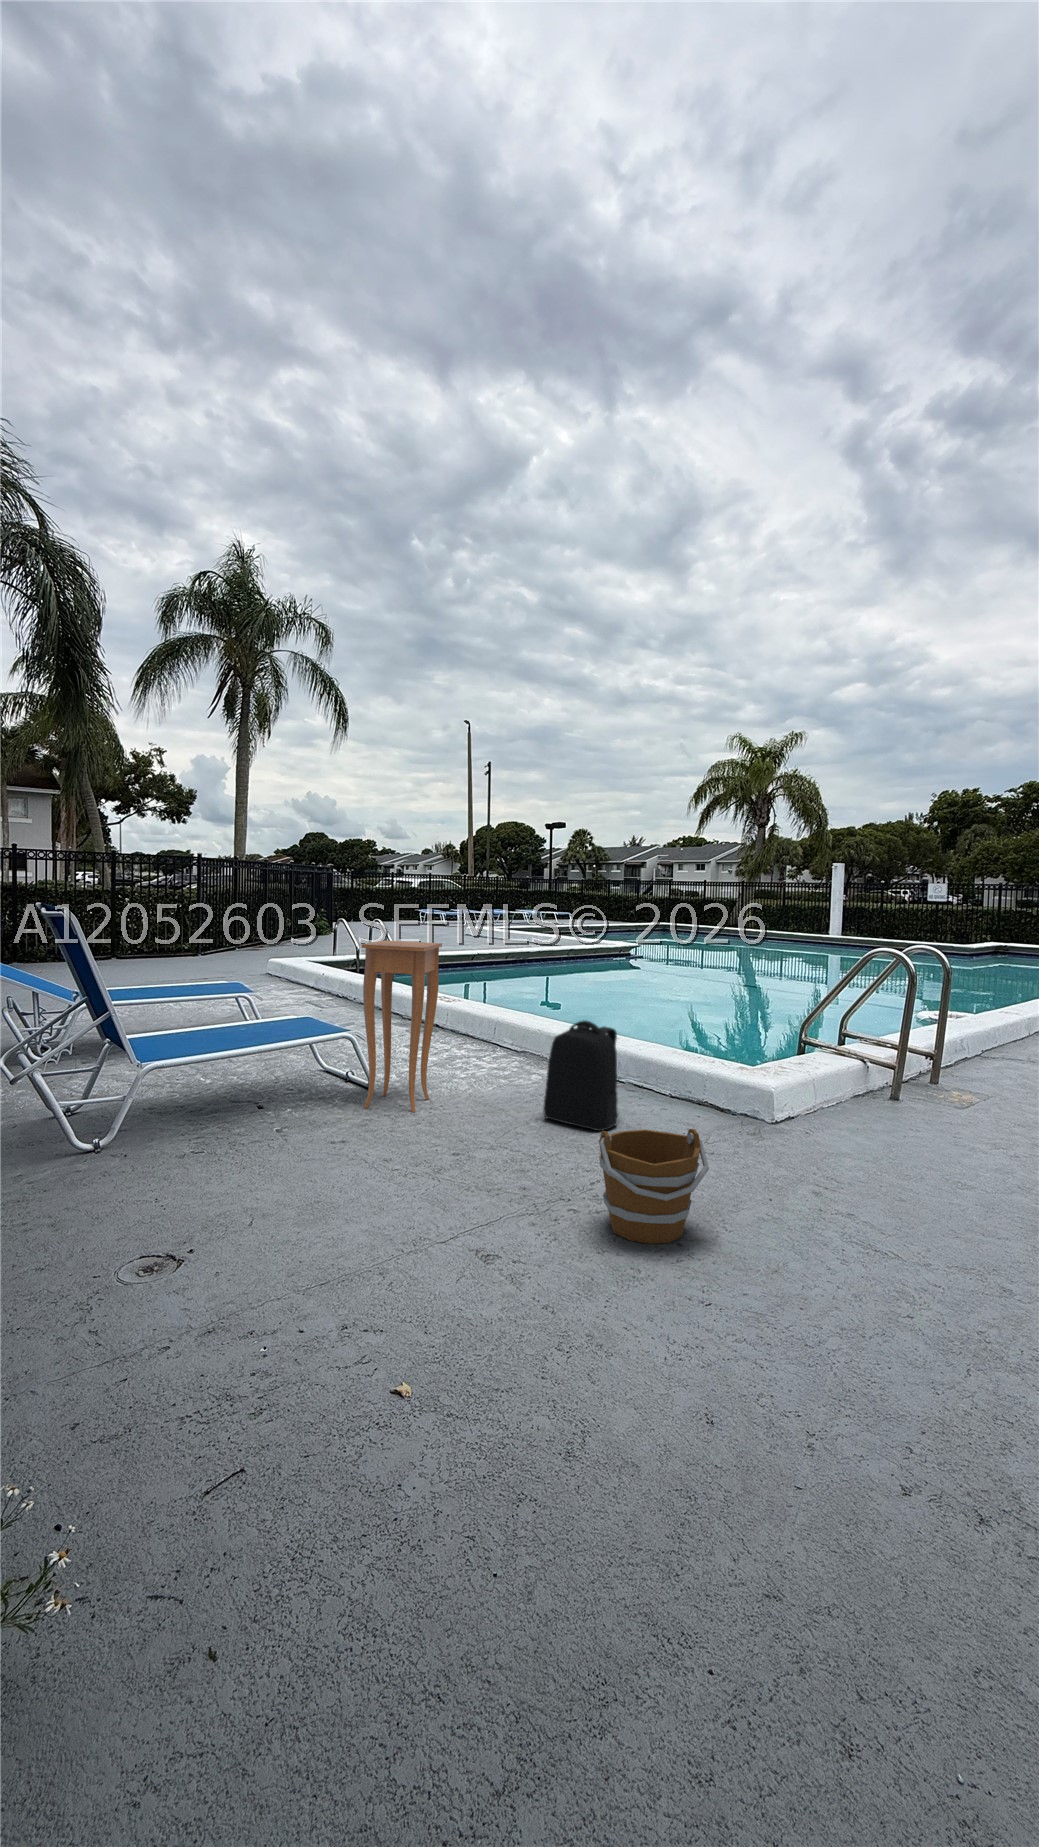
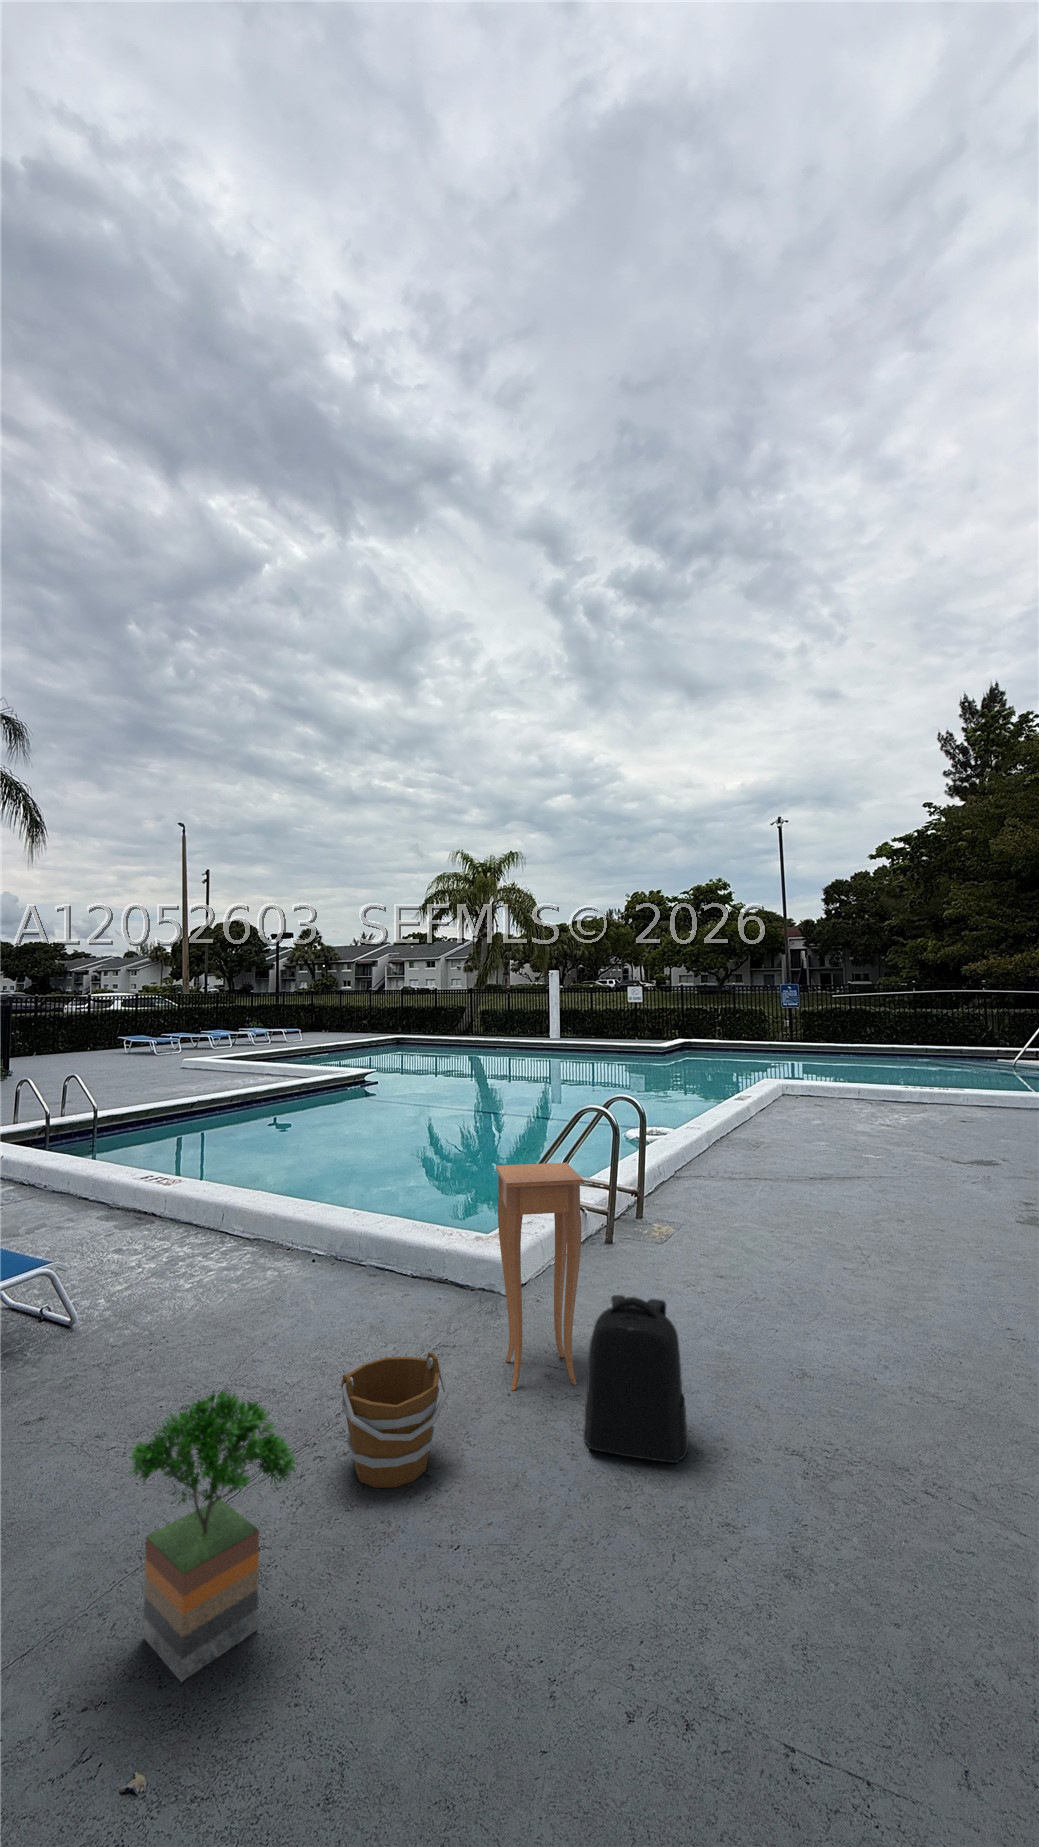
side table: present [362,940,442,1112] -> present [496,1163,583,1390]
backpack: present [543,1020,618,1131] -> present [583,1295,688,1463]
potted tree: none [400,1098,554,1334] -> present [129,1391,297,1682]

